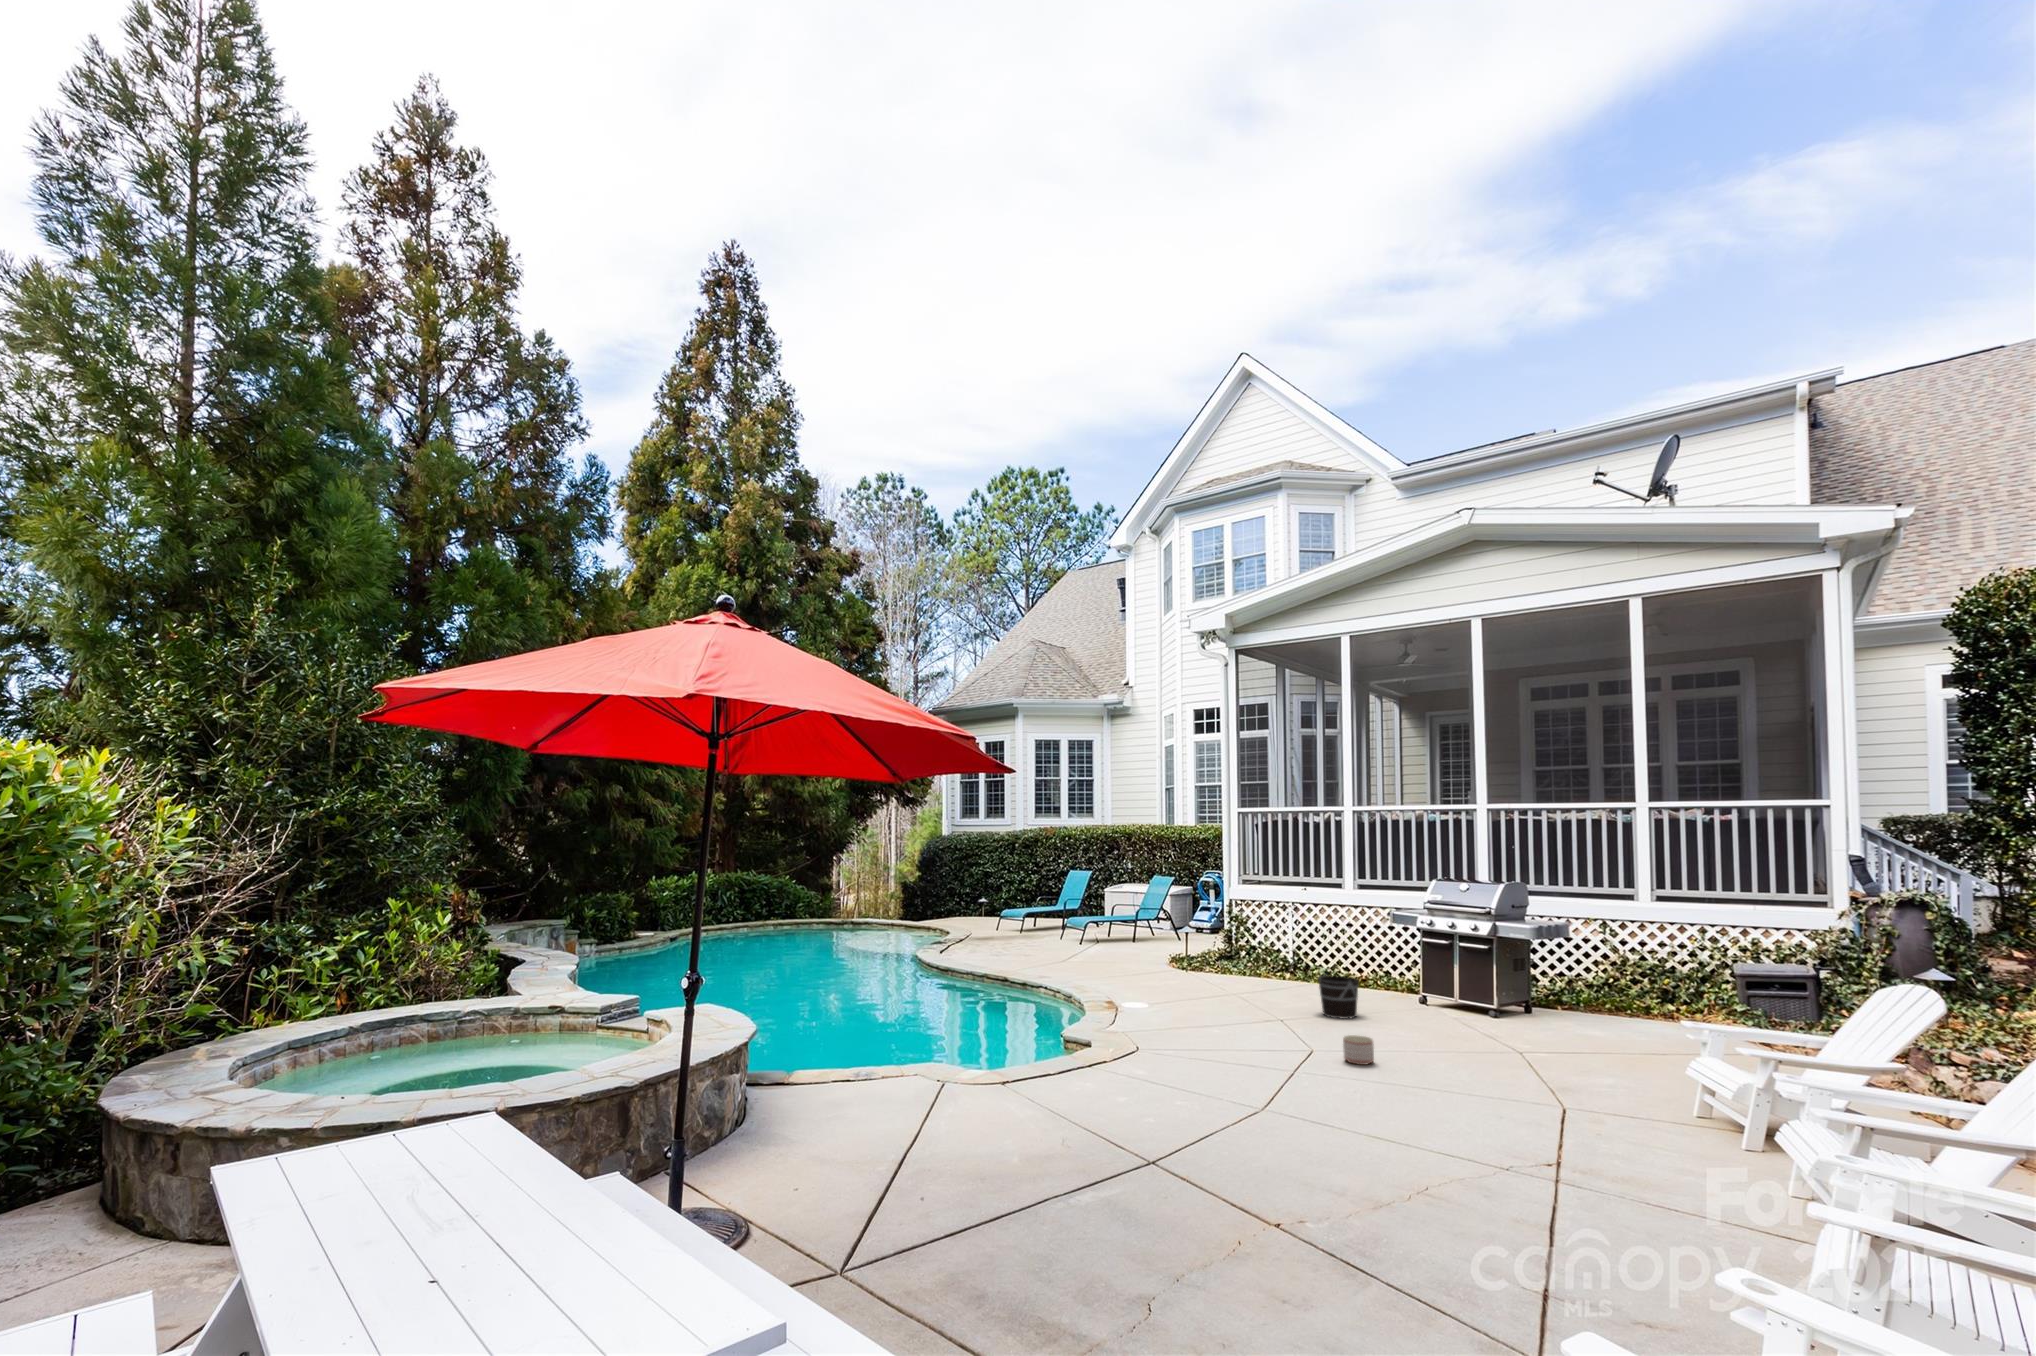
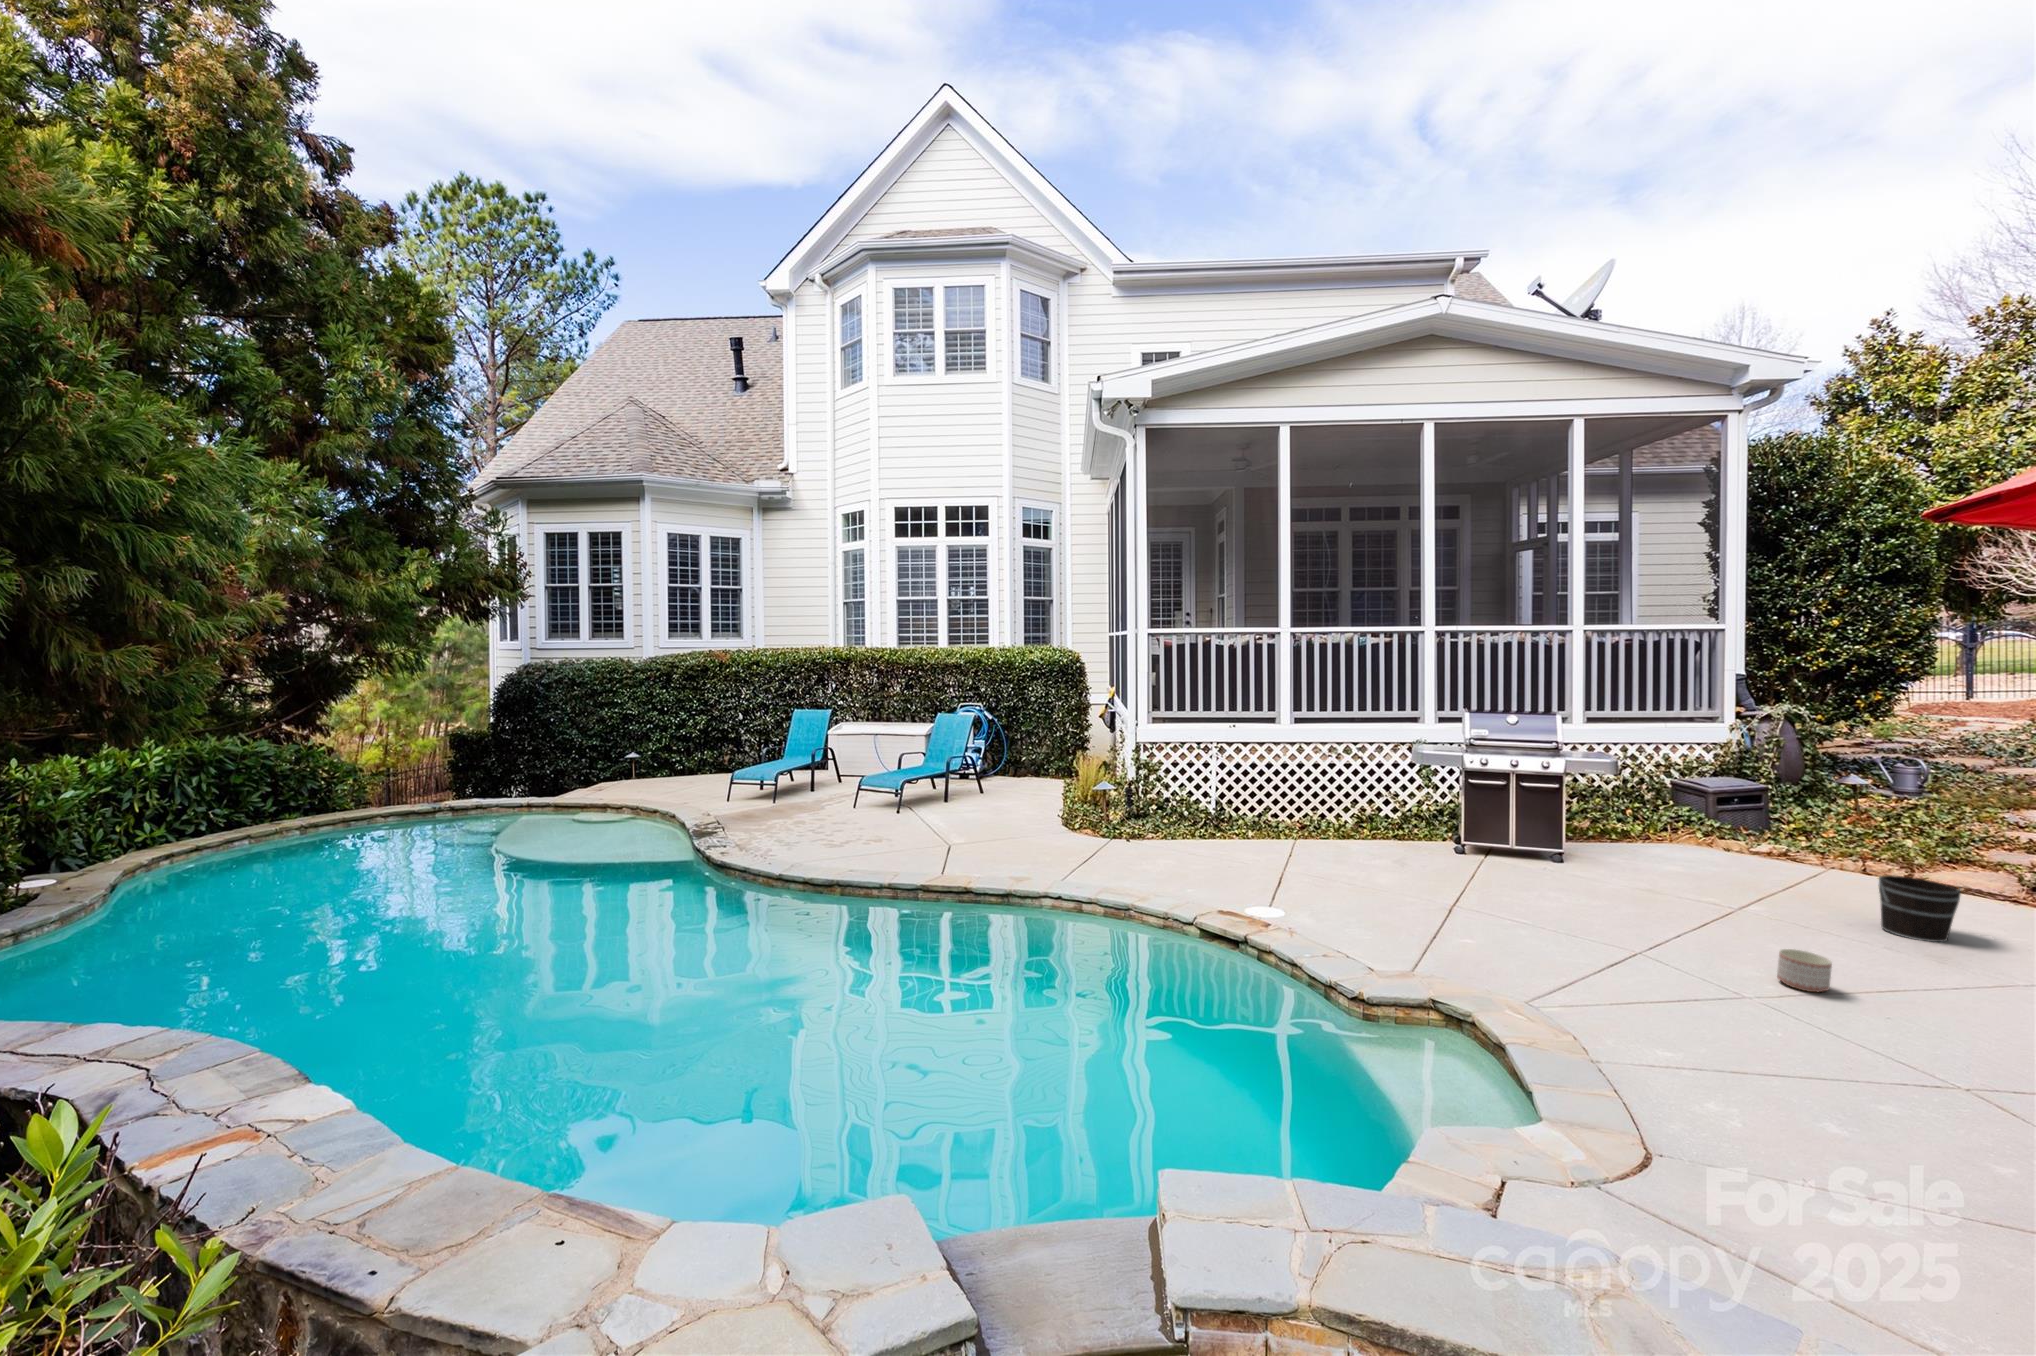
bucket: present [1318,975,1358,1019] -> present [1879,875,1962,942]

